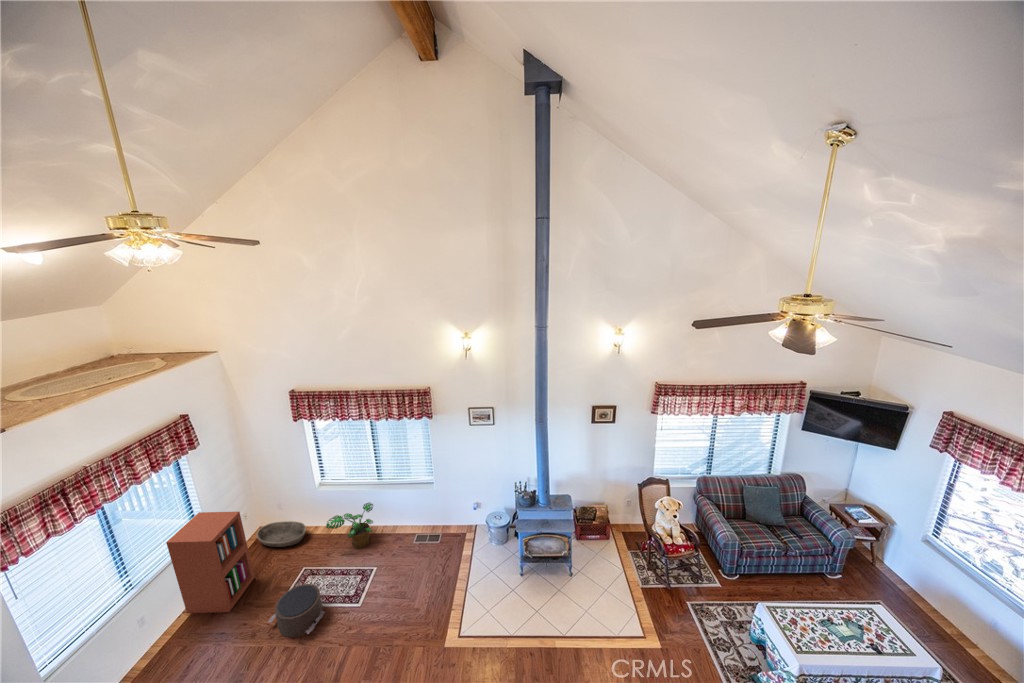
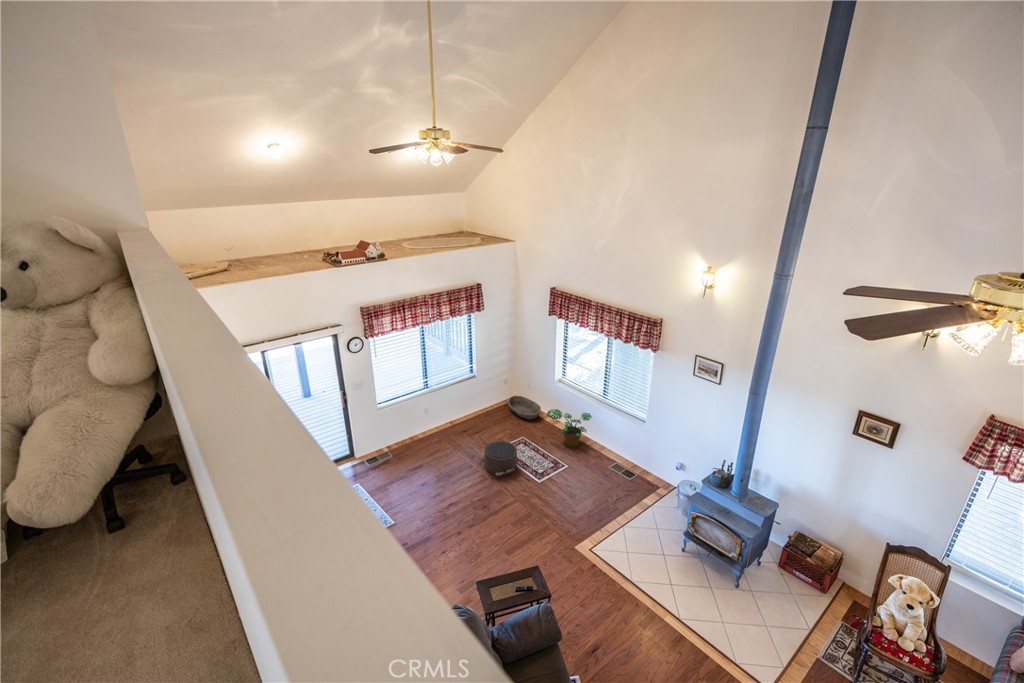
bookshelf: present [166,511,254,613] -> none [448,360,493,437]

